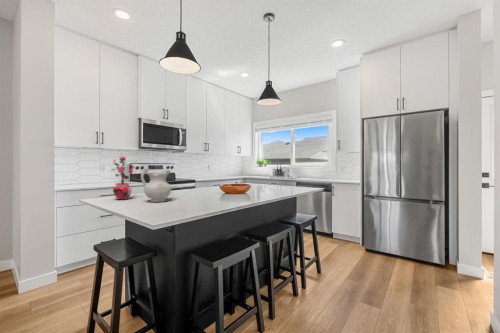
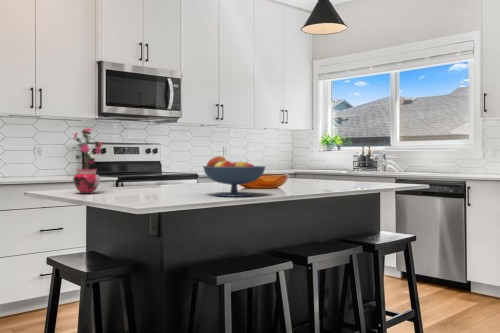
ceramic pitcher: present [141,169,171,202] -> none [115,146,159,196]
fruit bowl: none [200,174,240,201] -> present [203,156,265,197]

